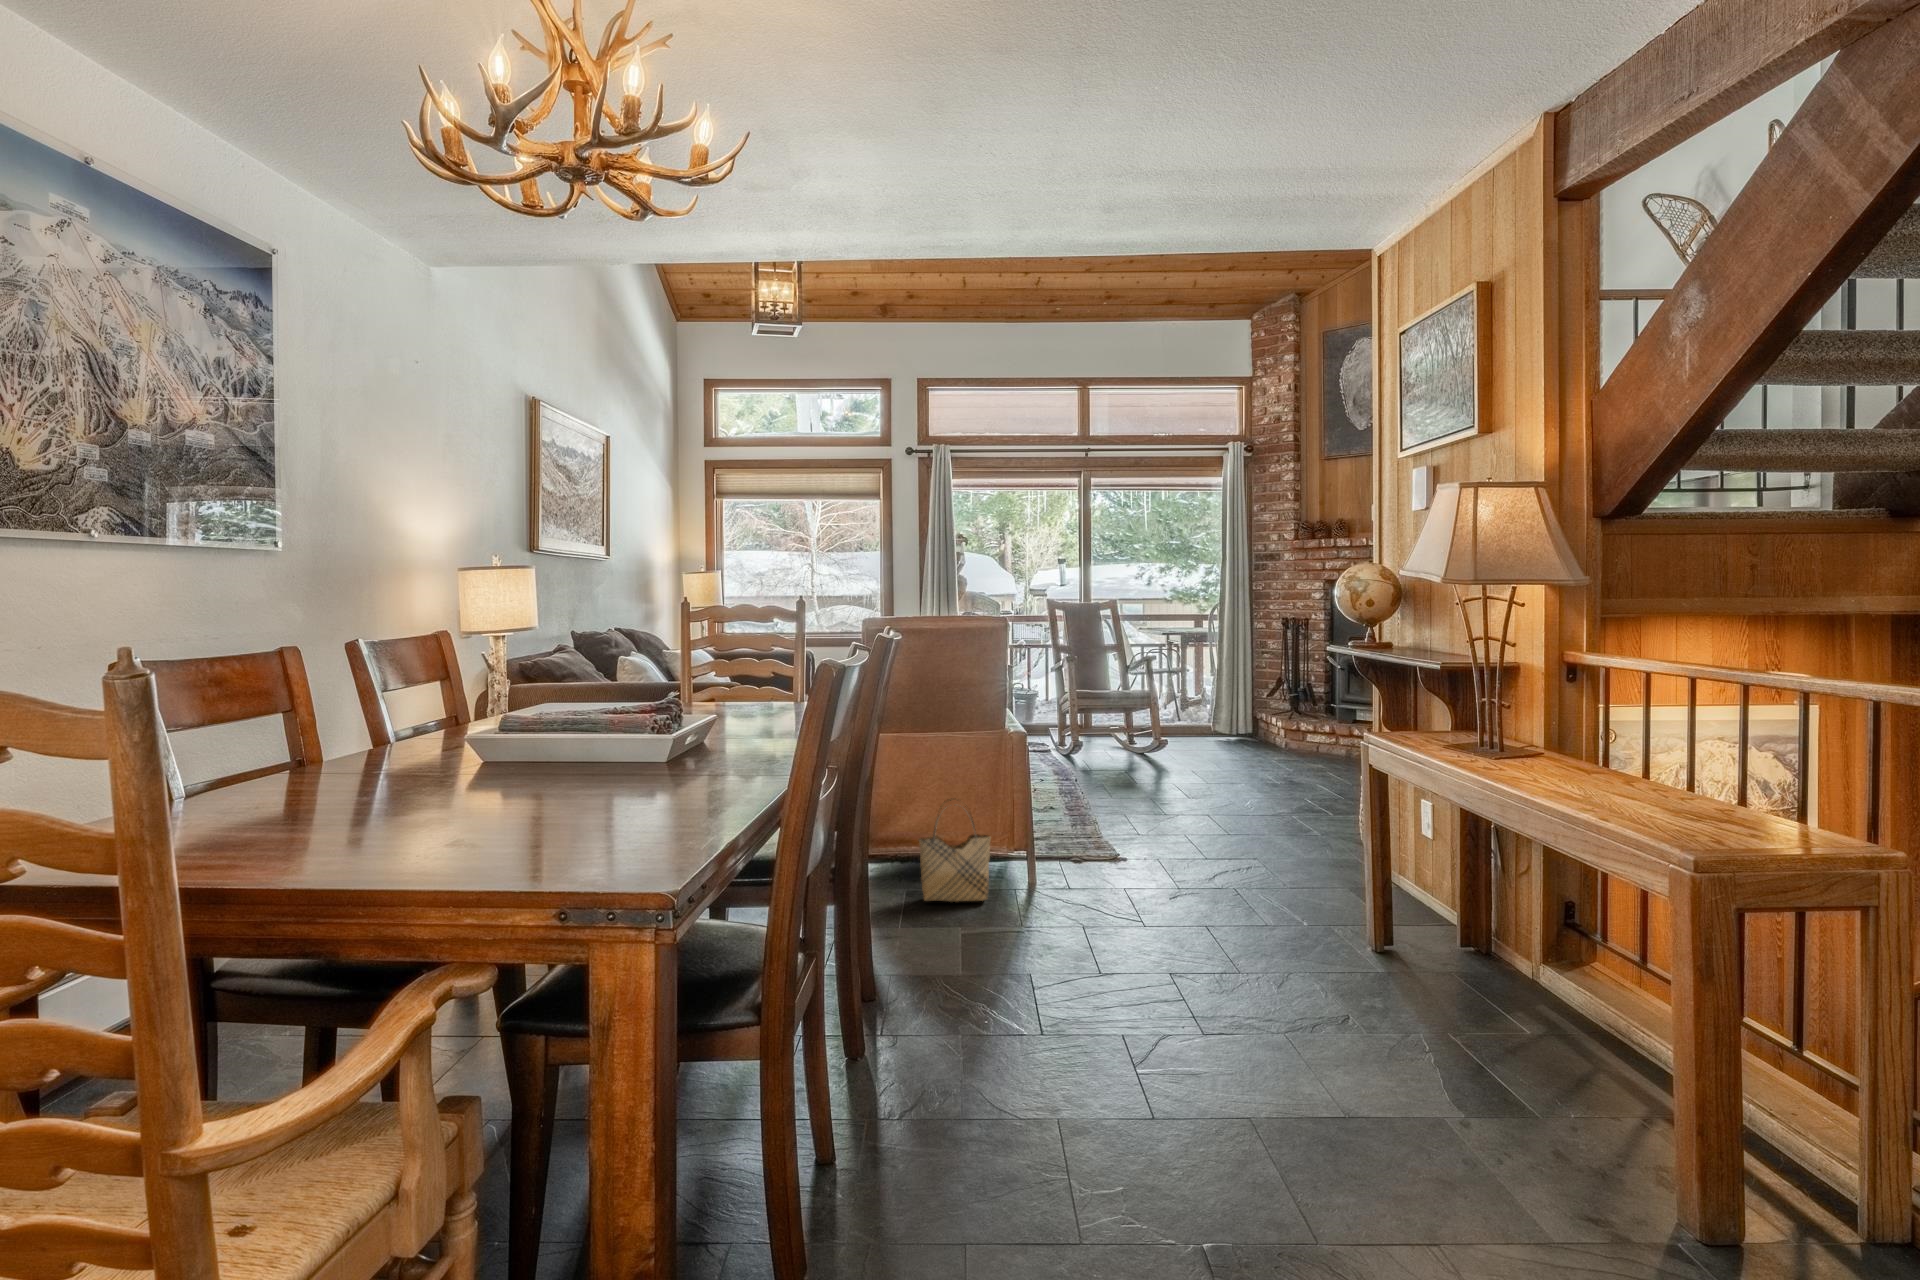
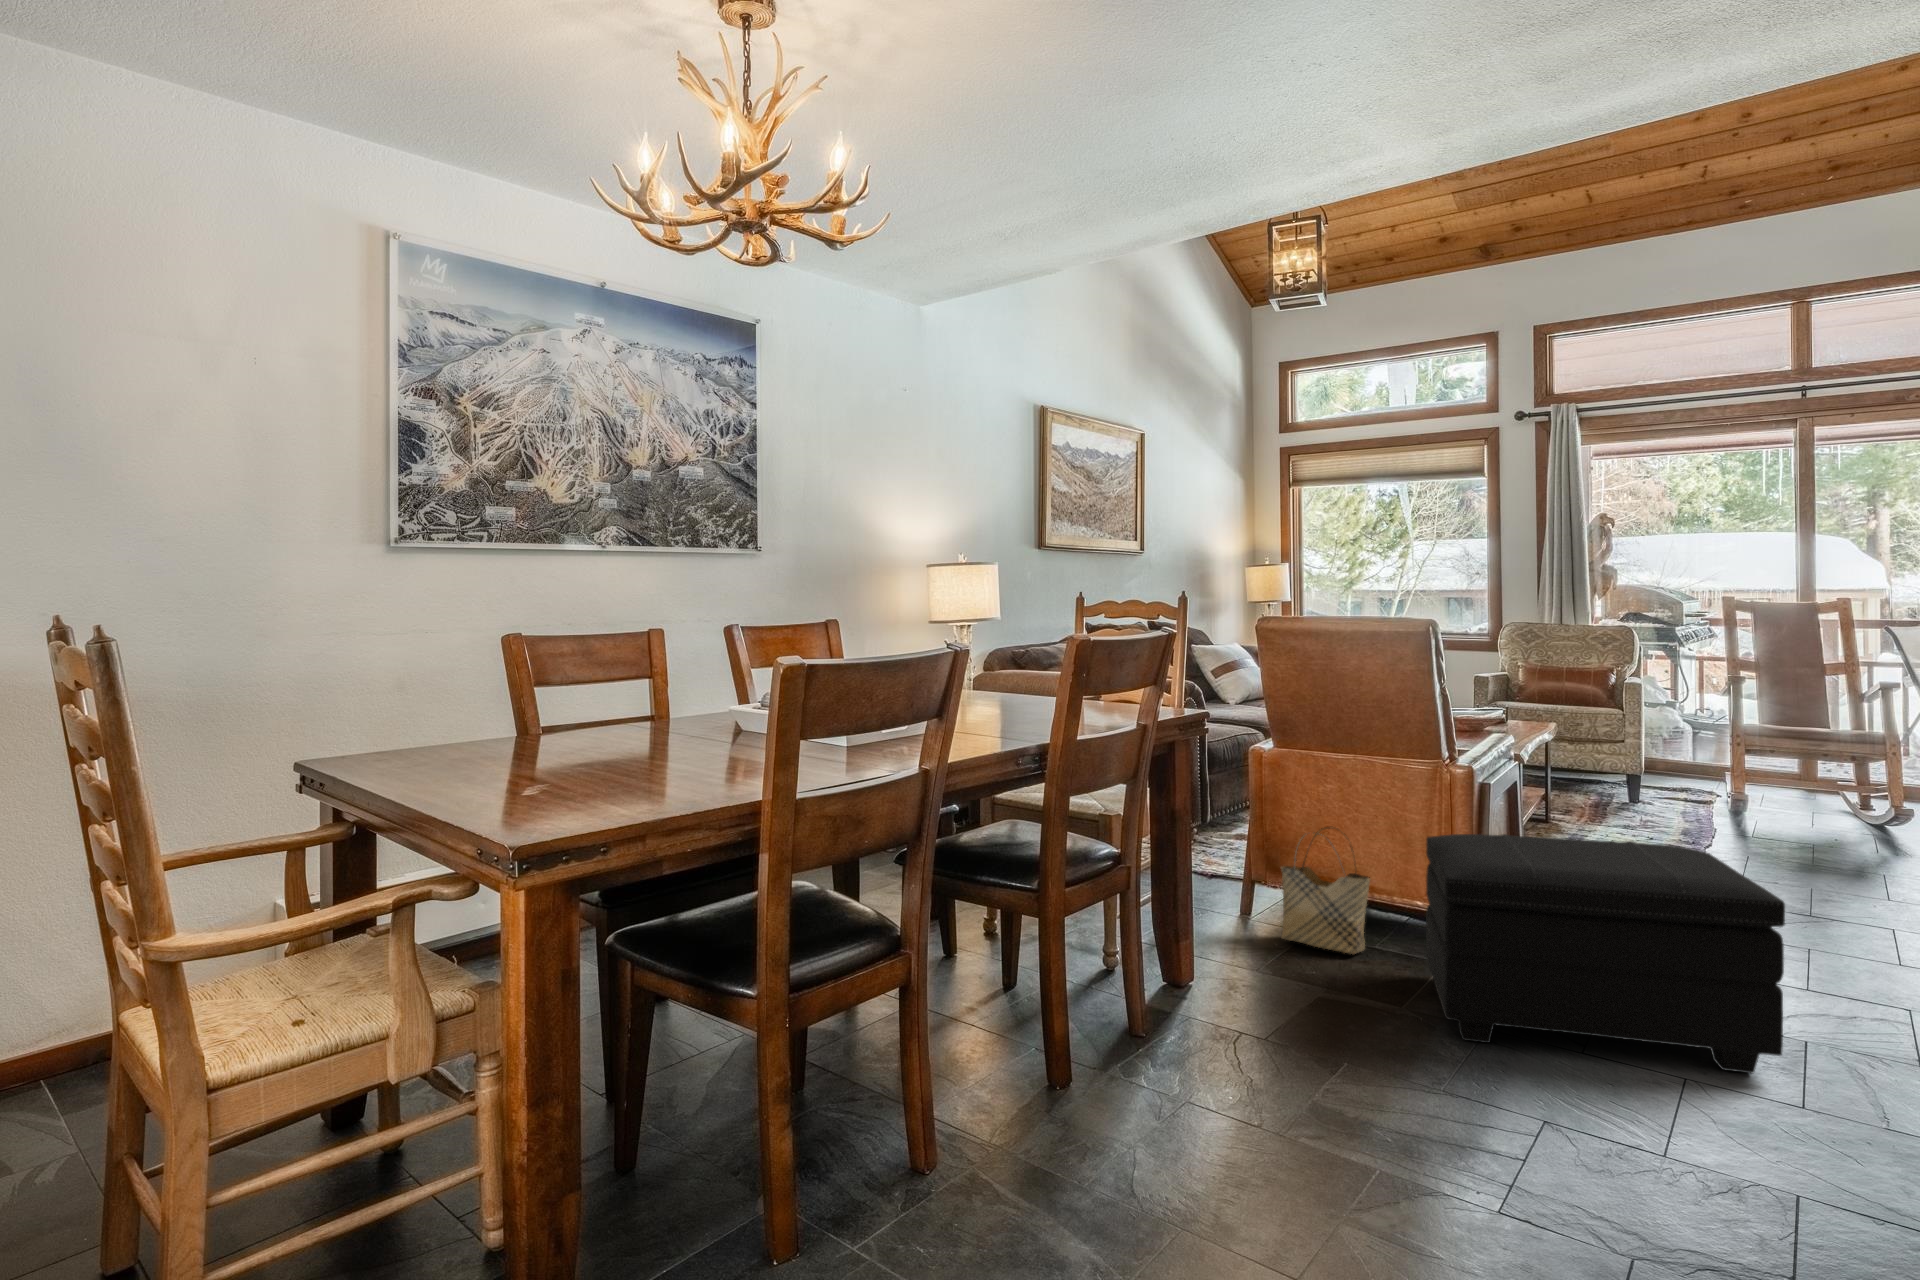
footstool: none [1043,778,1282,942] -> present [1426,834,1785,1073]

